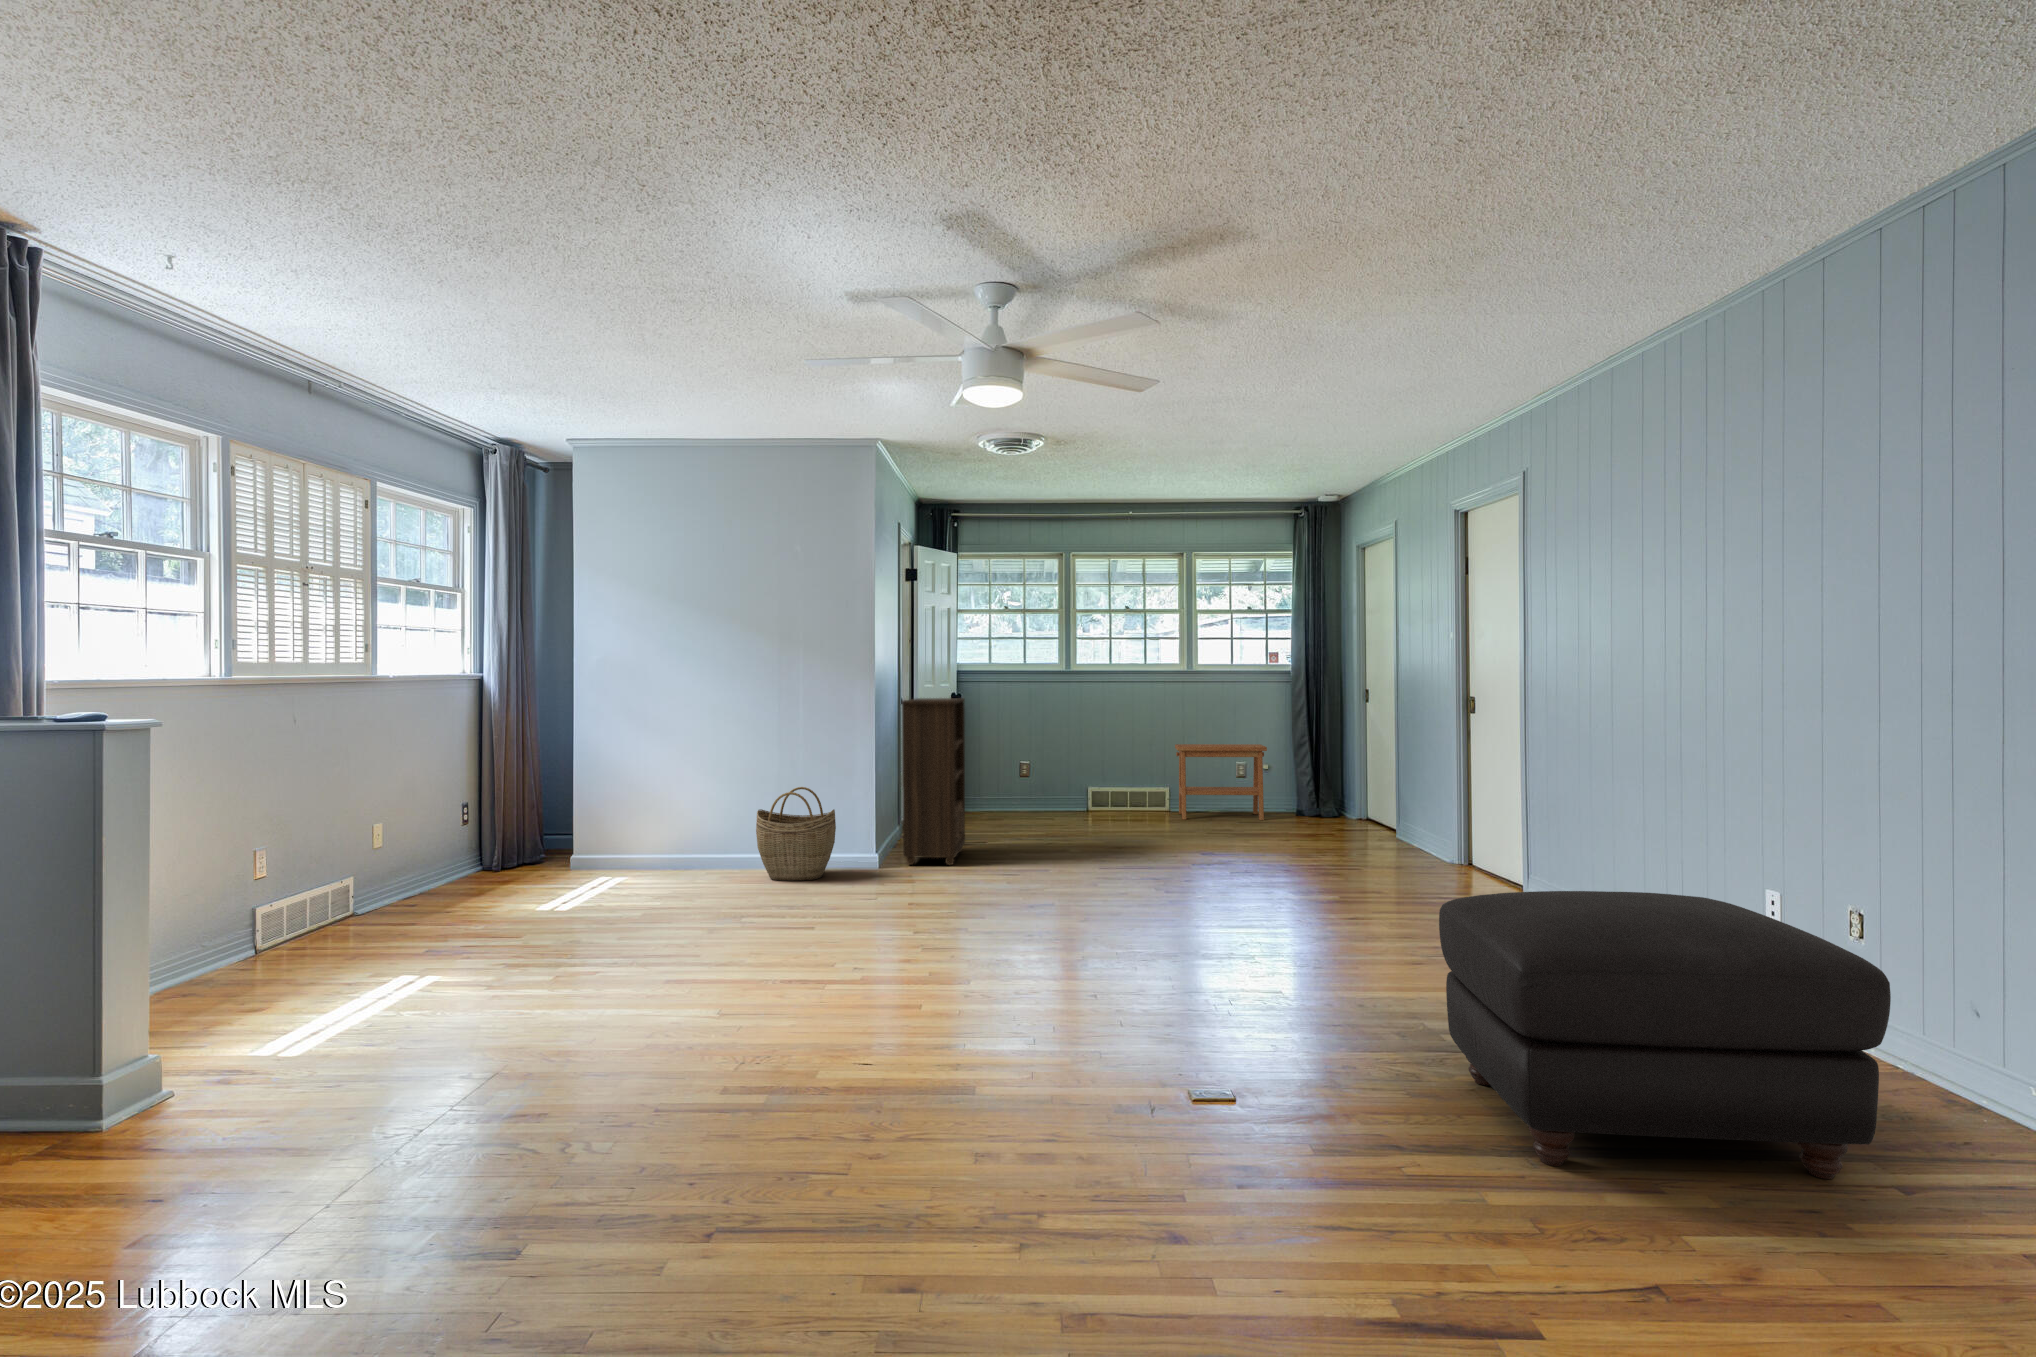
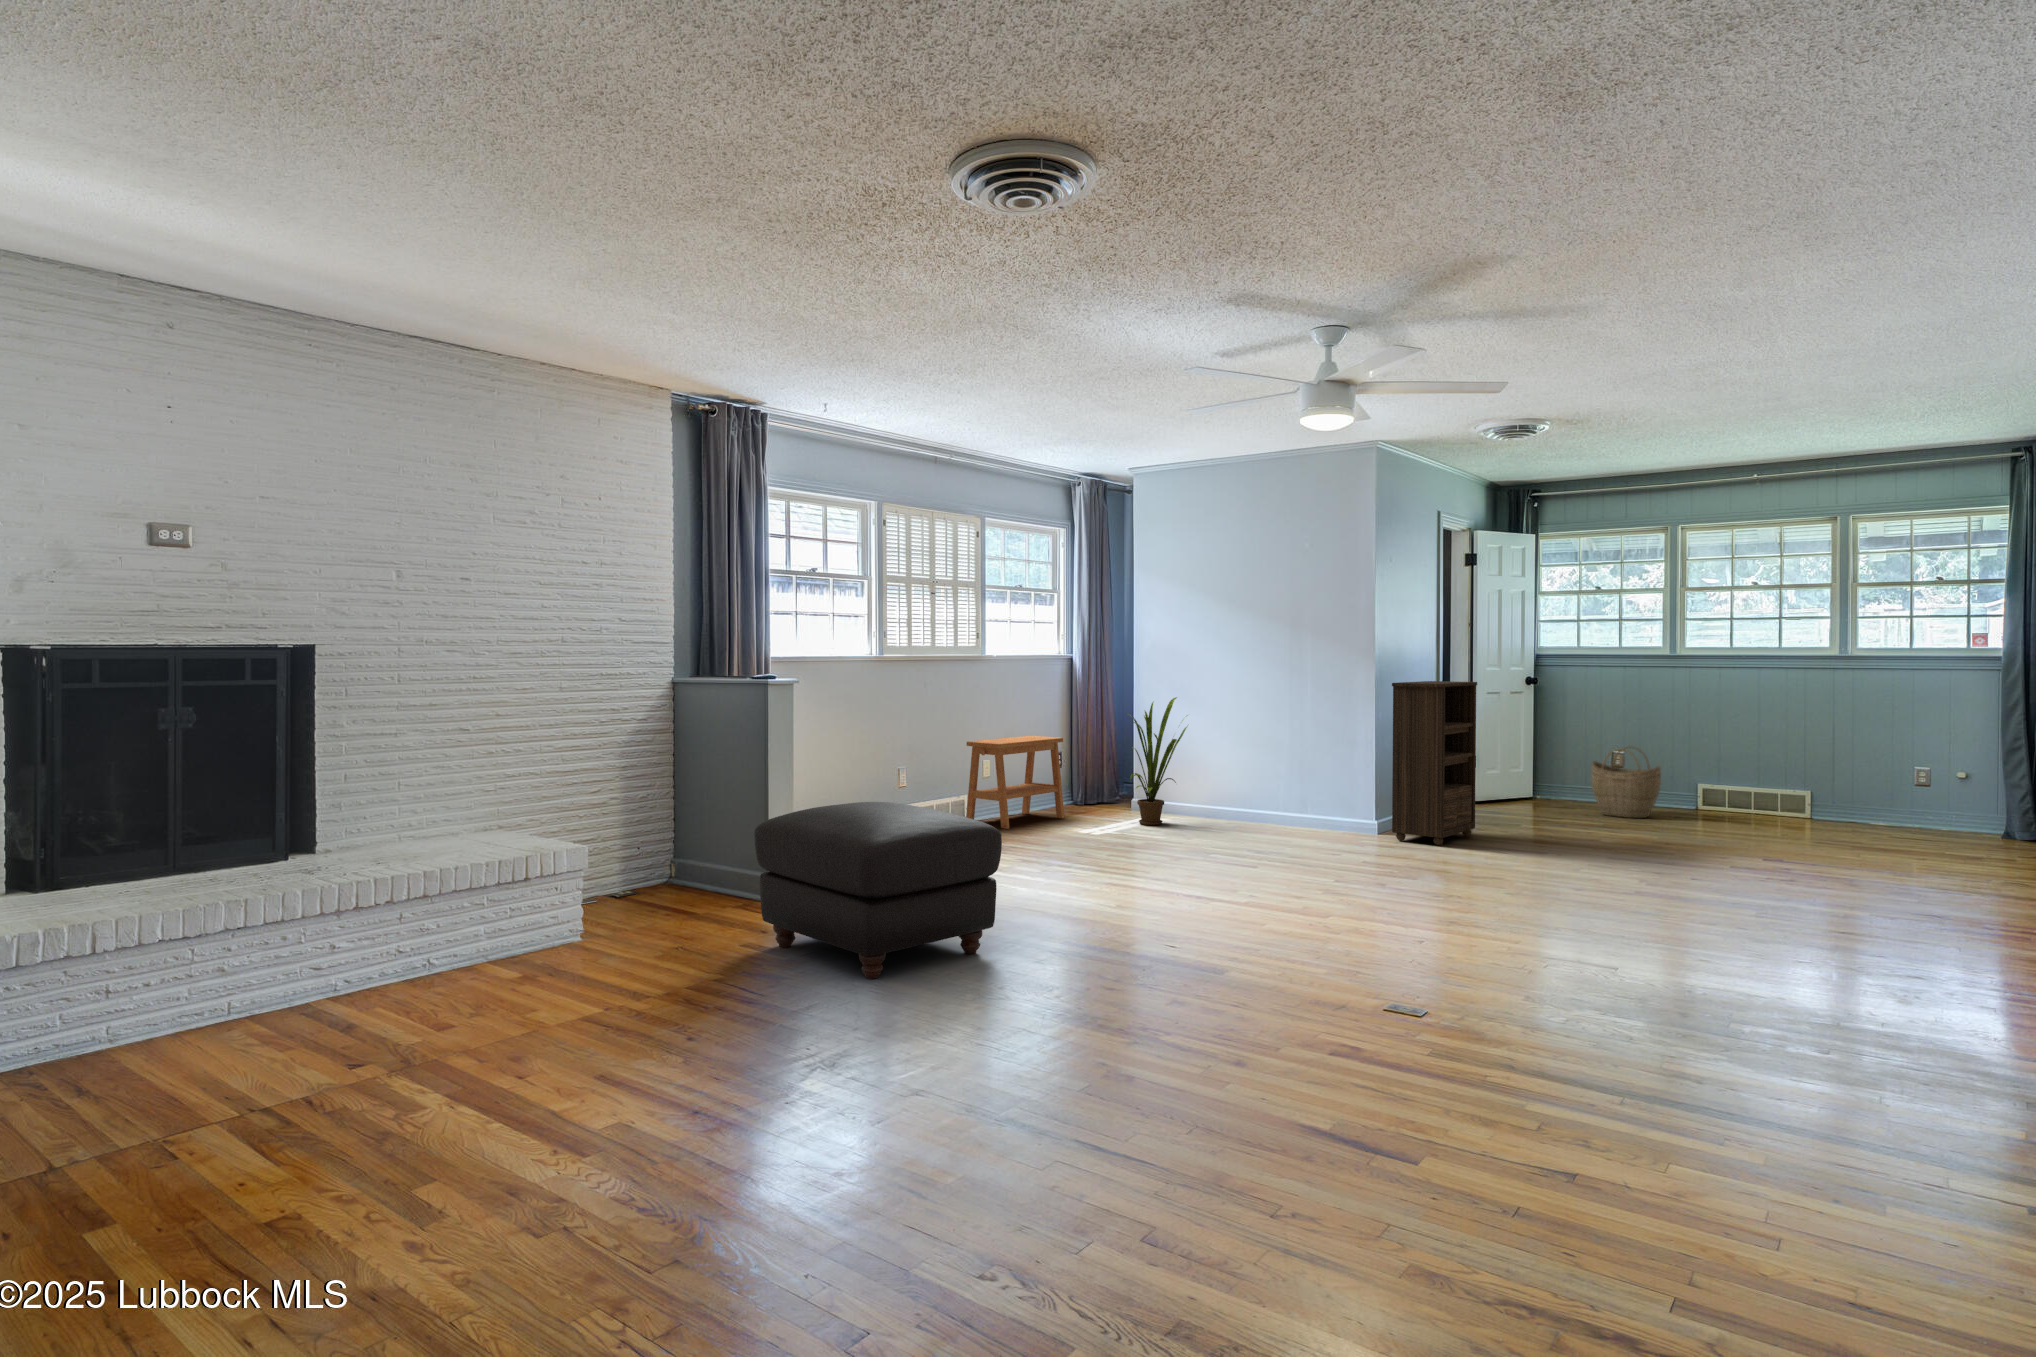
house plant: none [581,723,671,883] -> present [1128,697,1188,825]
side table: present [1175,744,1267,820] -> present [966,736,1064,829]
woven basket: present [756,787,836,881] -> present [1591,746,1661,818]
ottoman: present [1439,891,1891,1179] -> present [754,802,1002,979]

